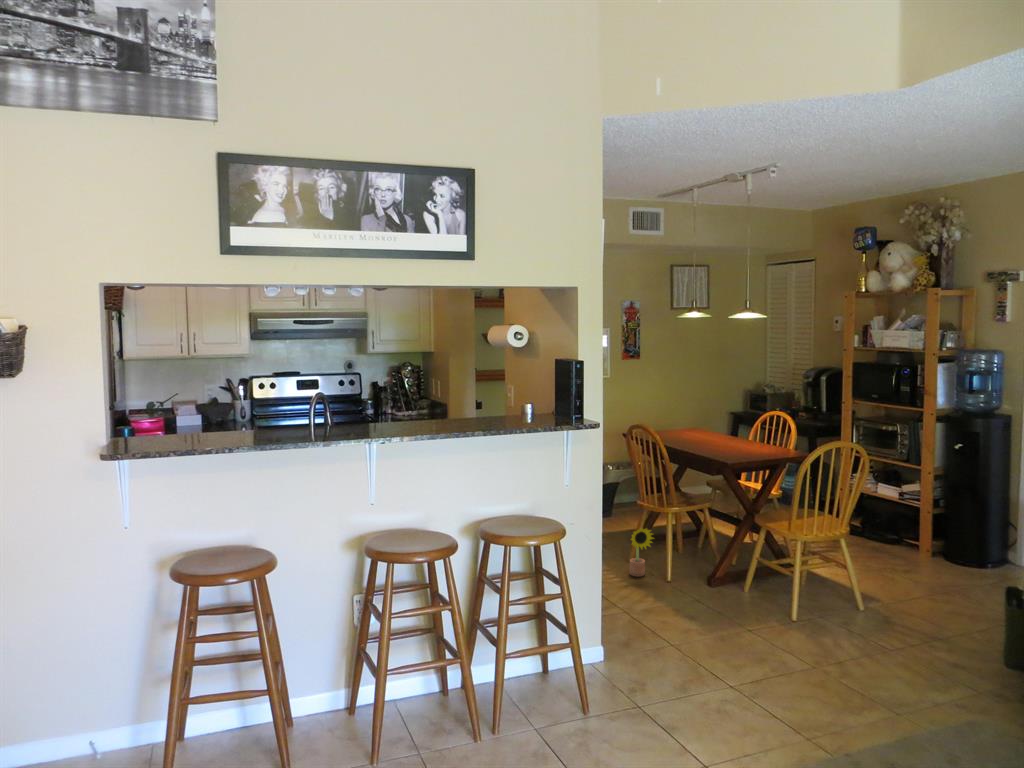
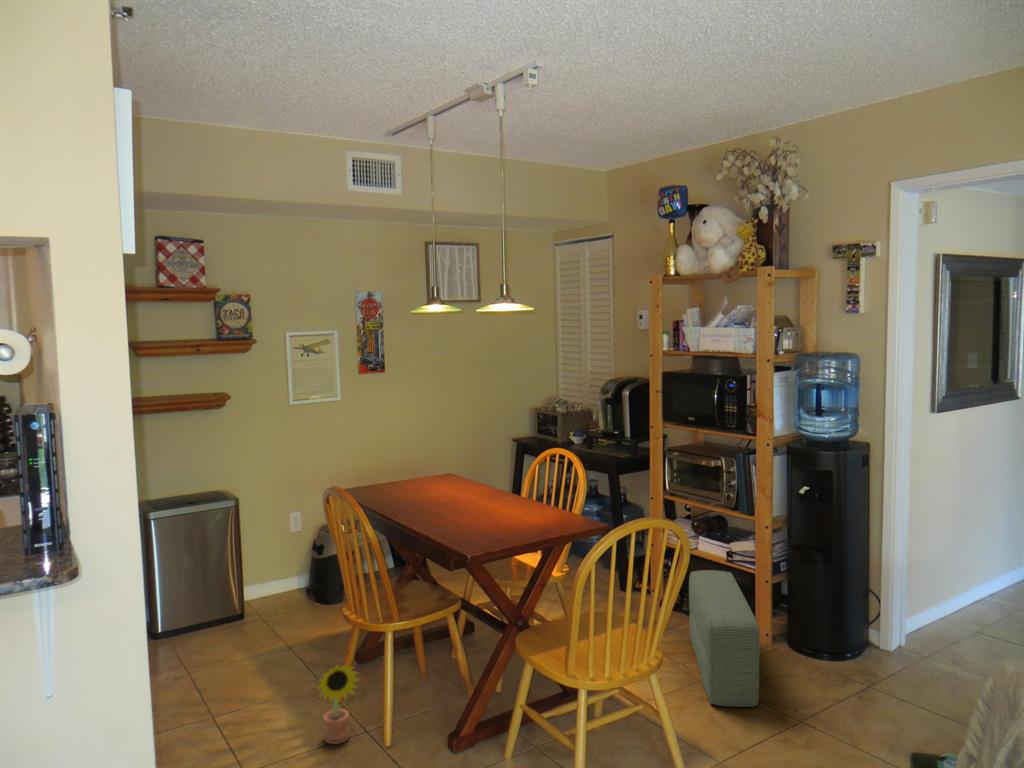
pouf: none [868,502,918,582] -> present [689,570,760,707]

